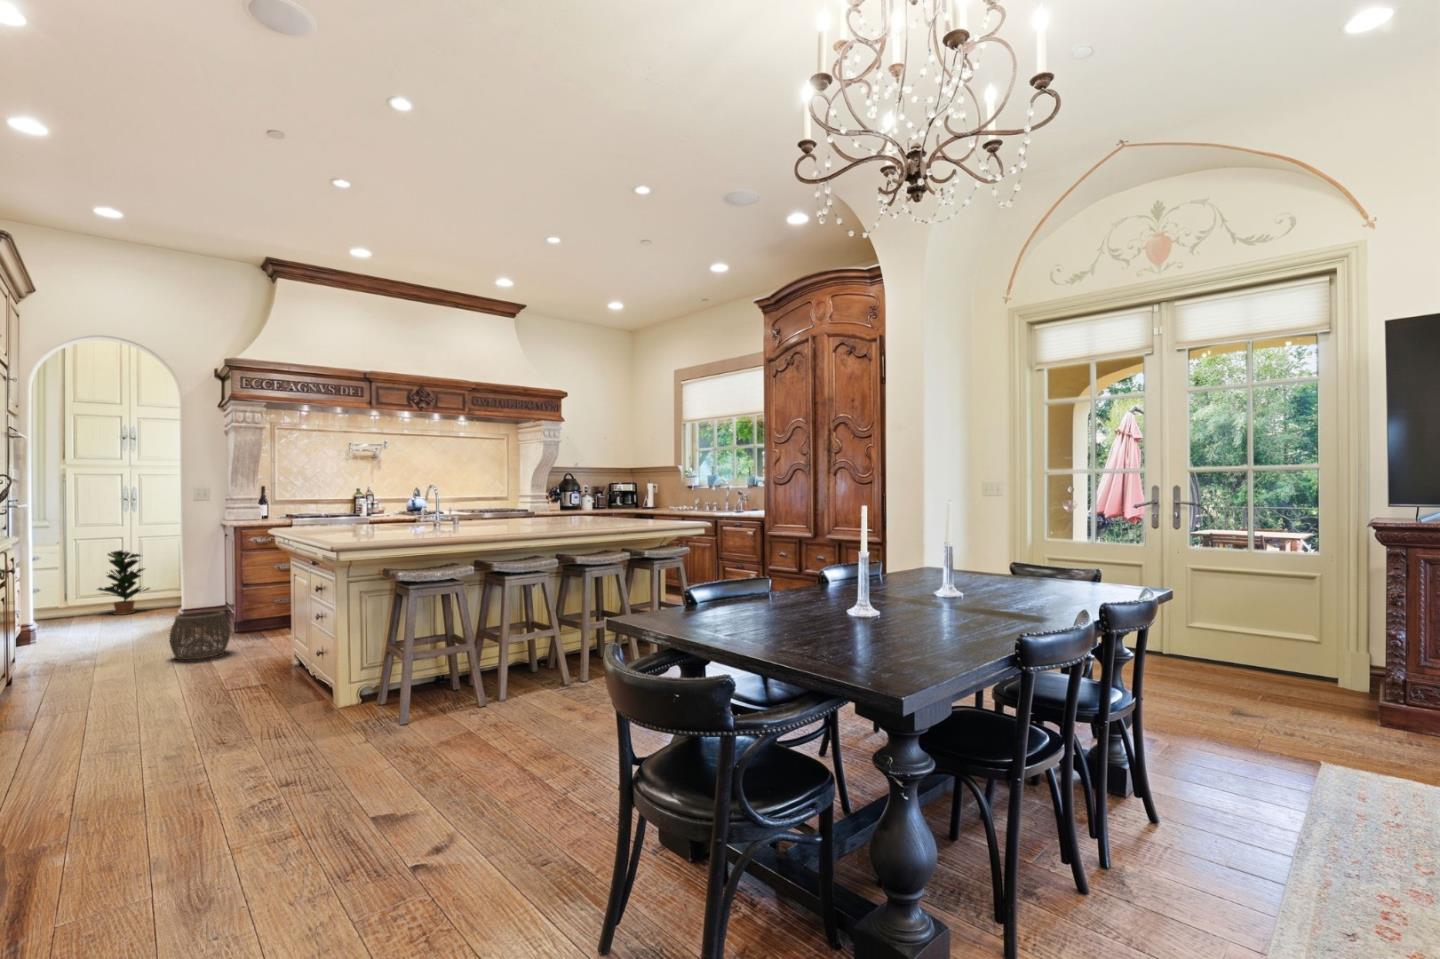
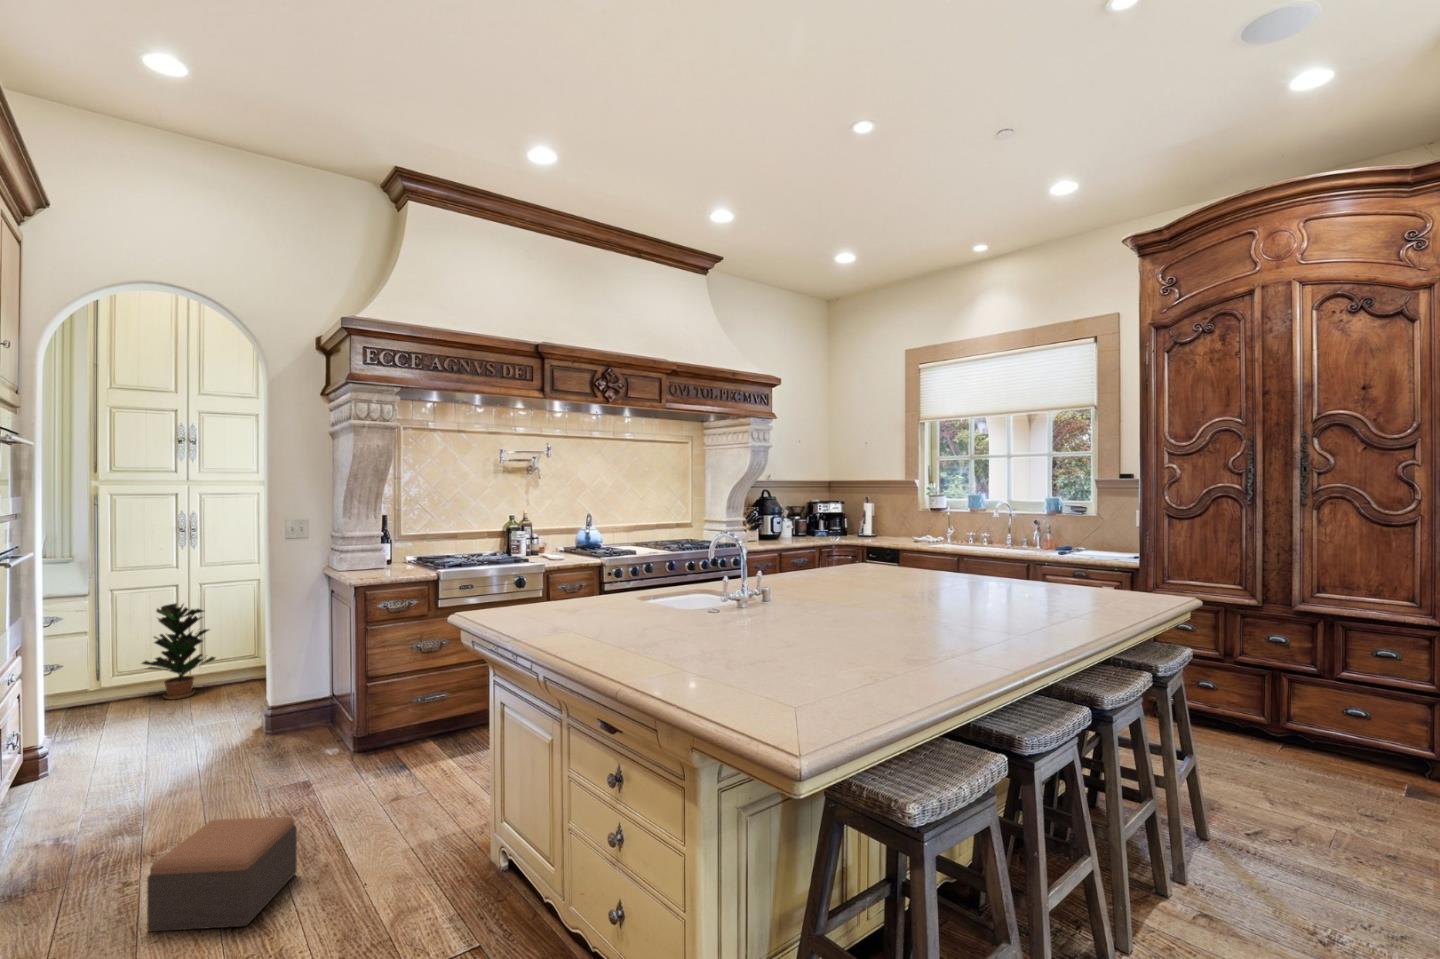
woven basket: present [169,610,230,660] -> none [268,740,367,842]
footstool: none [96,637,181,683] -> present [147,817,297,932]

